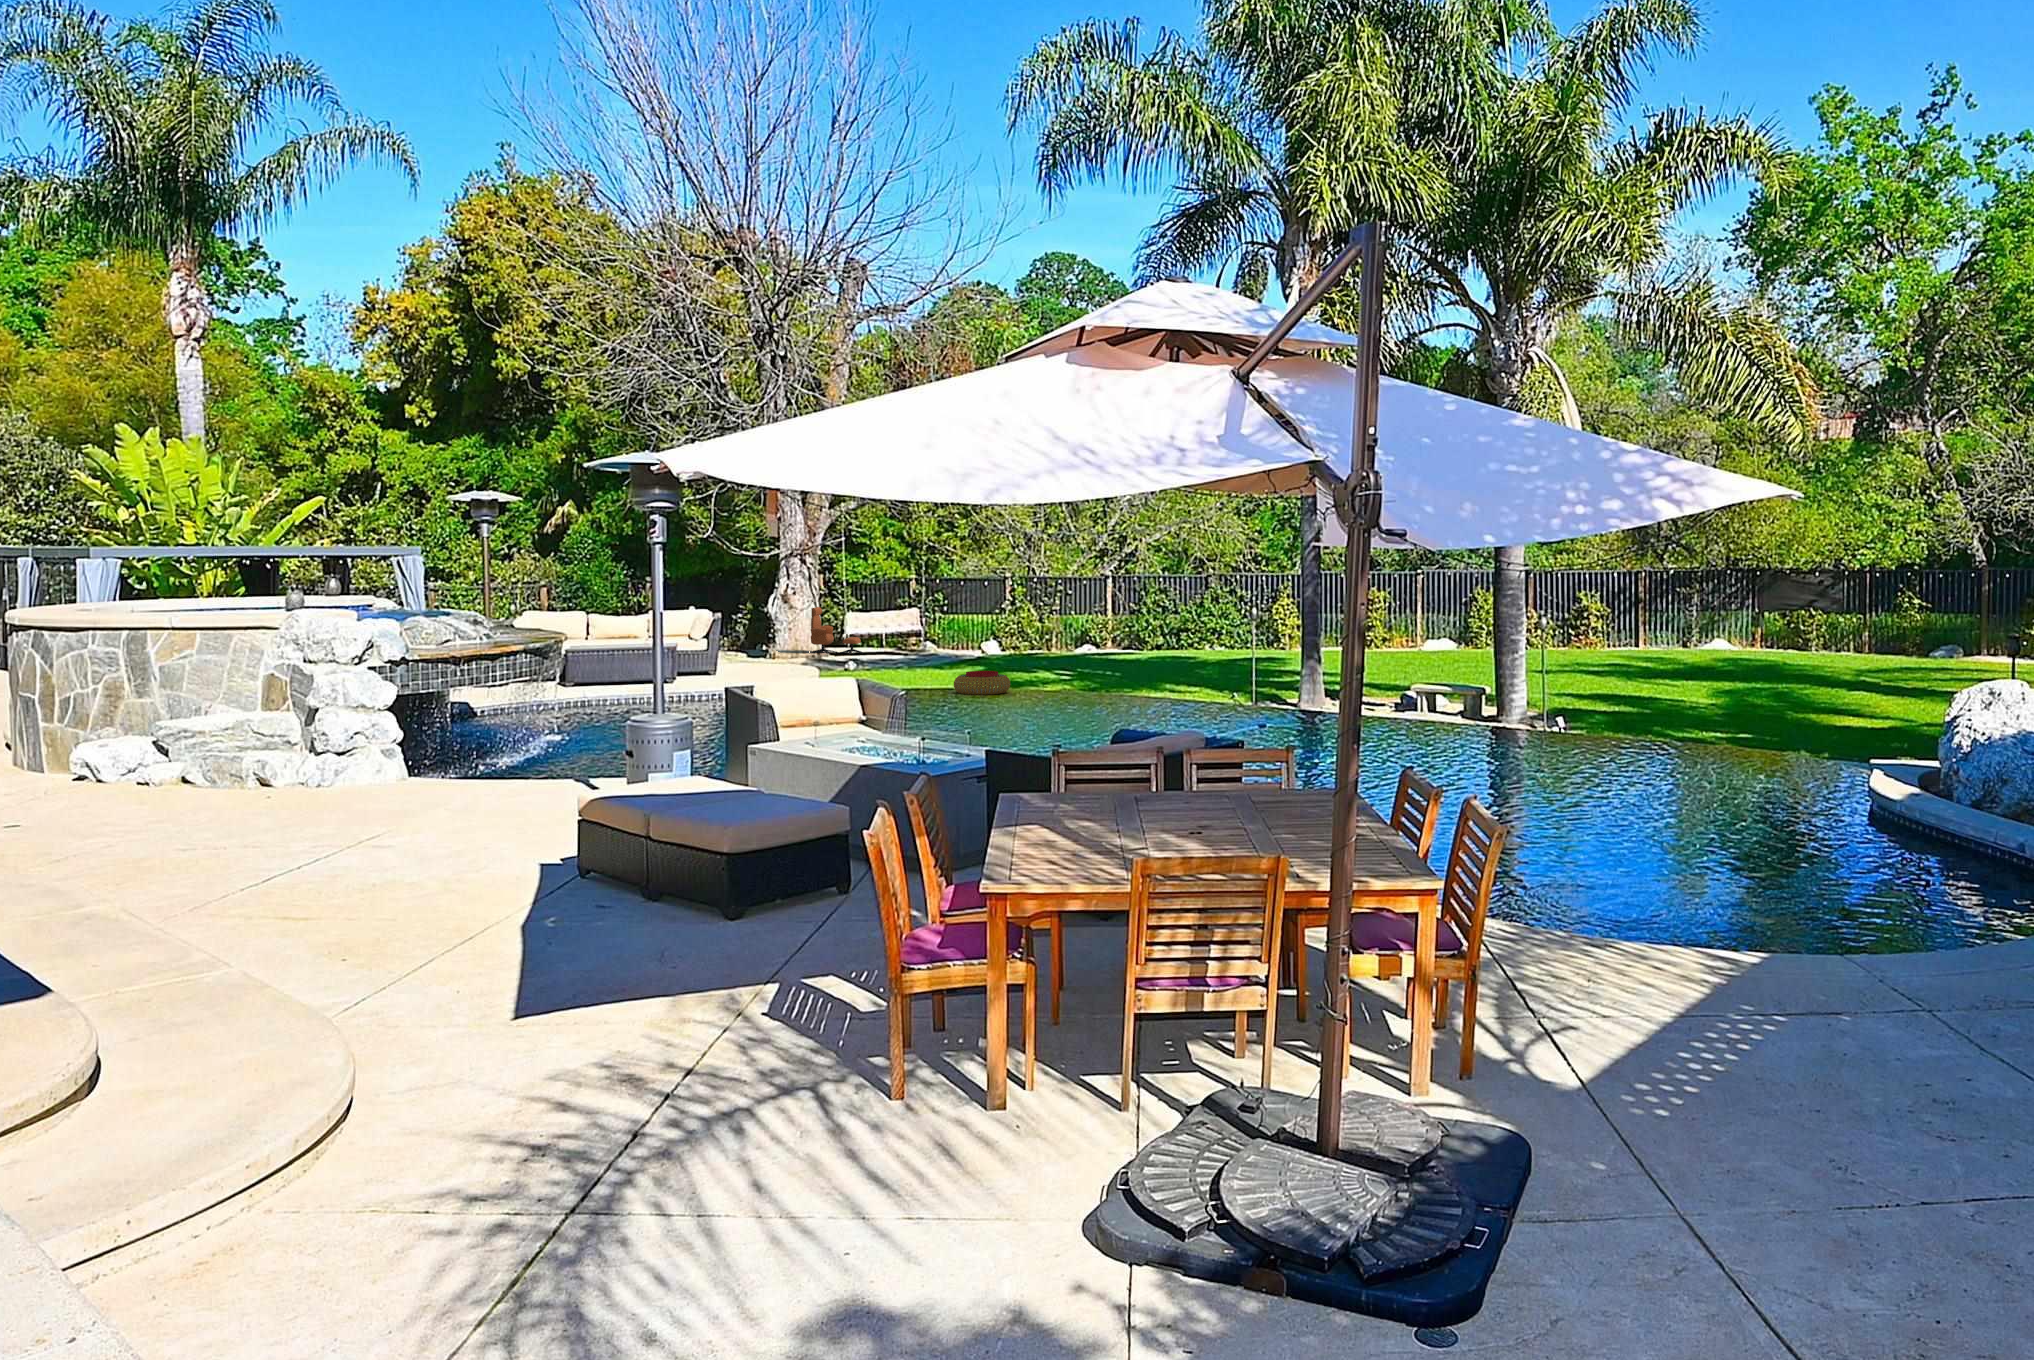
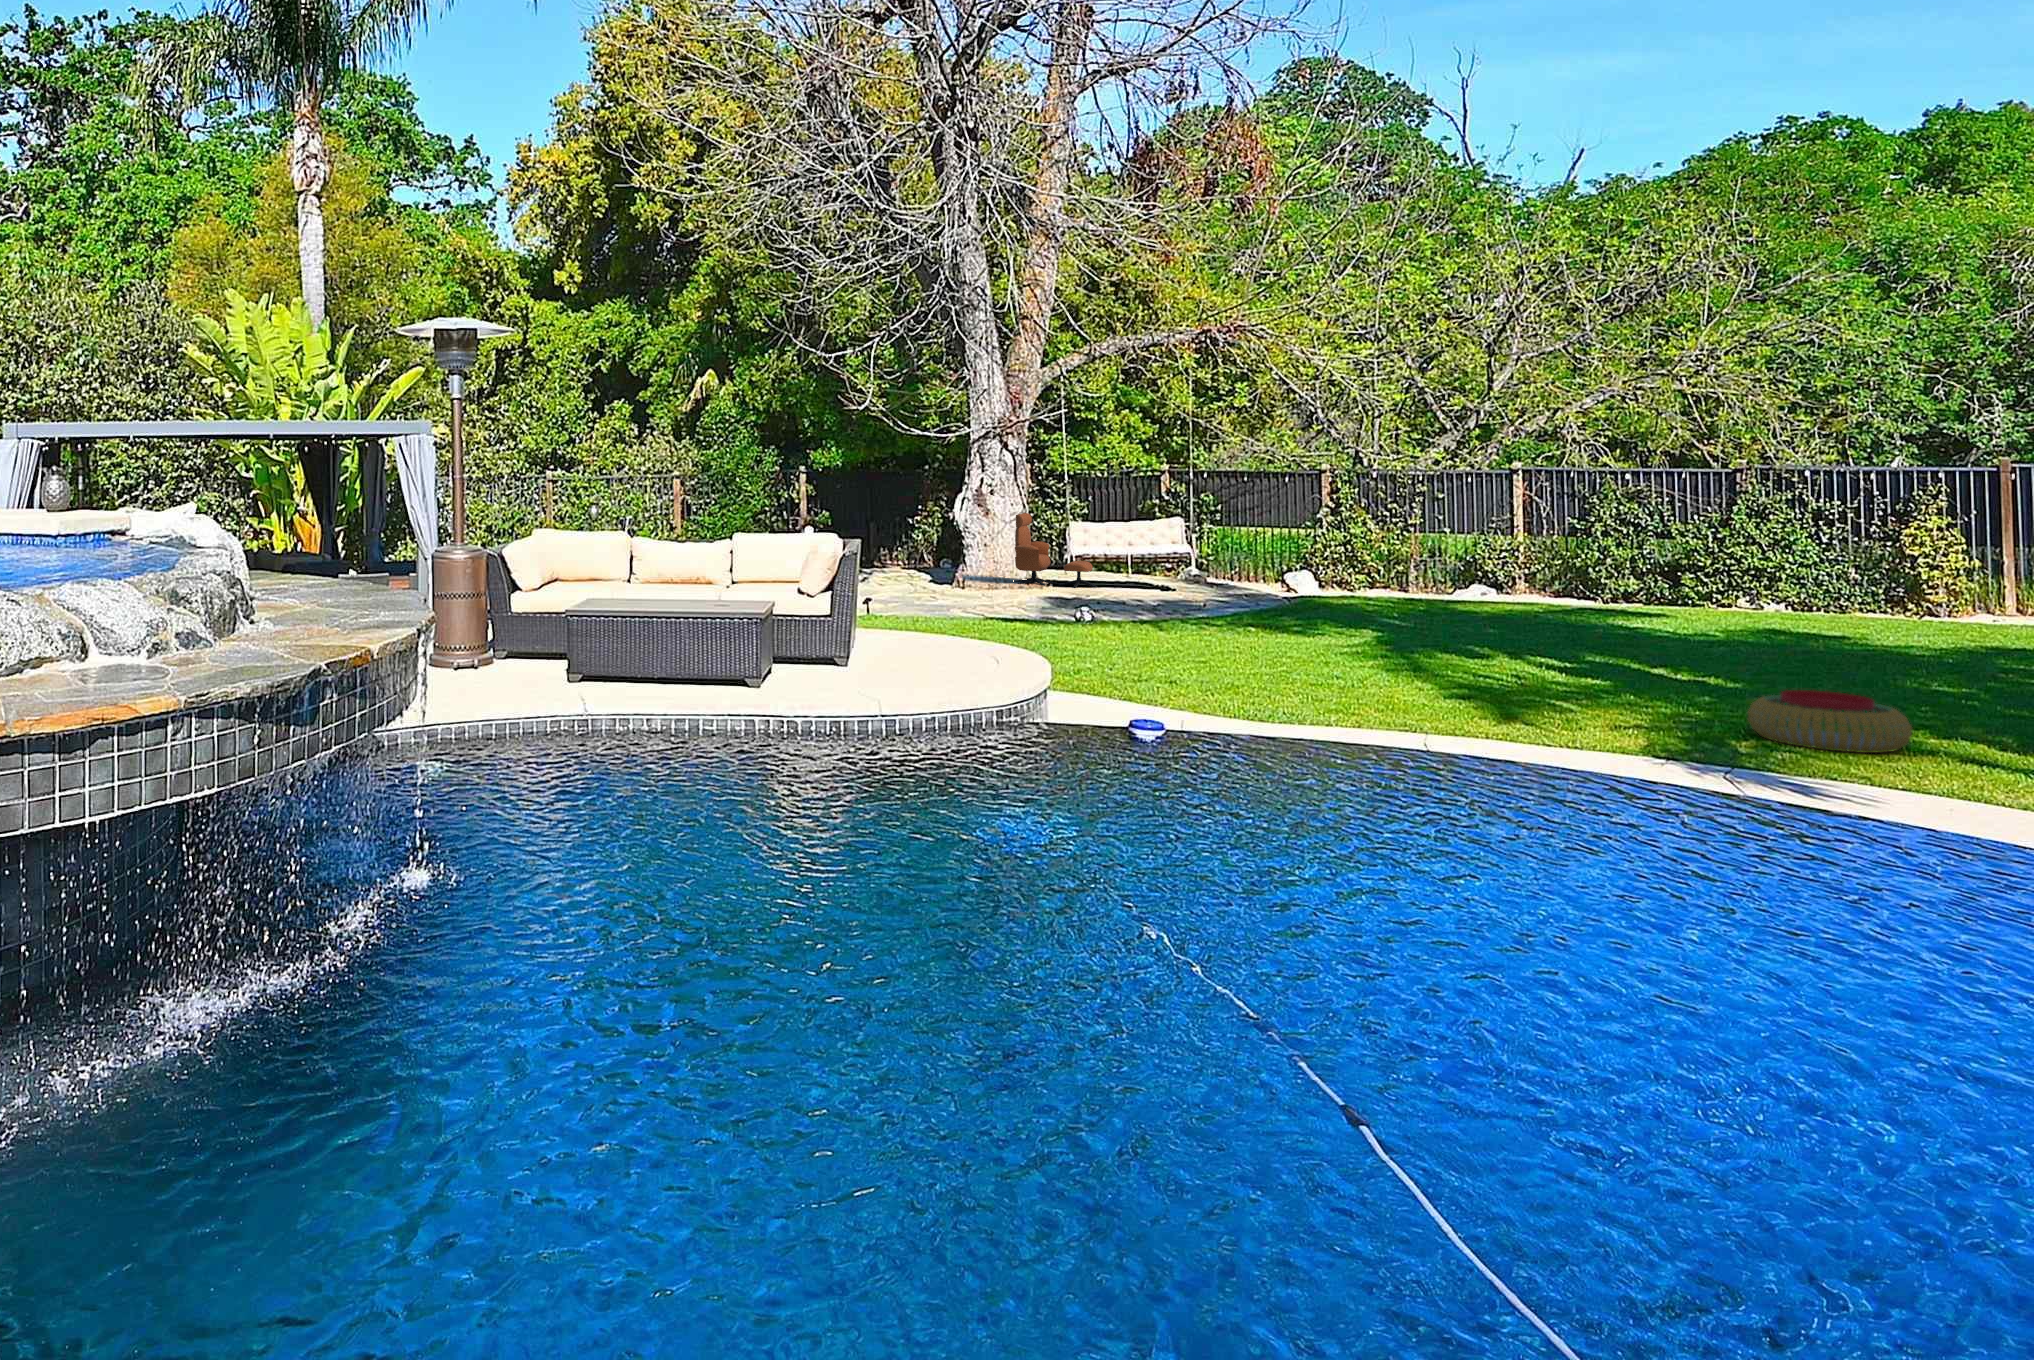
pouf: present [954,671,1010,695] -> present [1747,690,1912,753]

